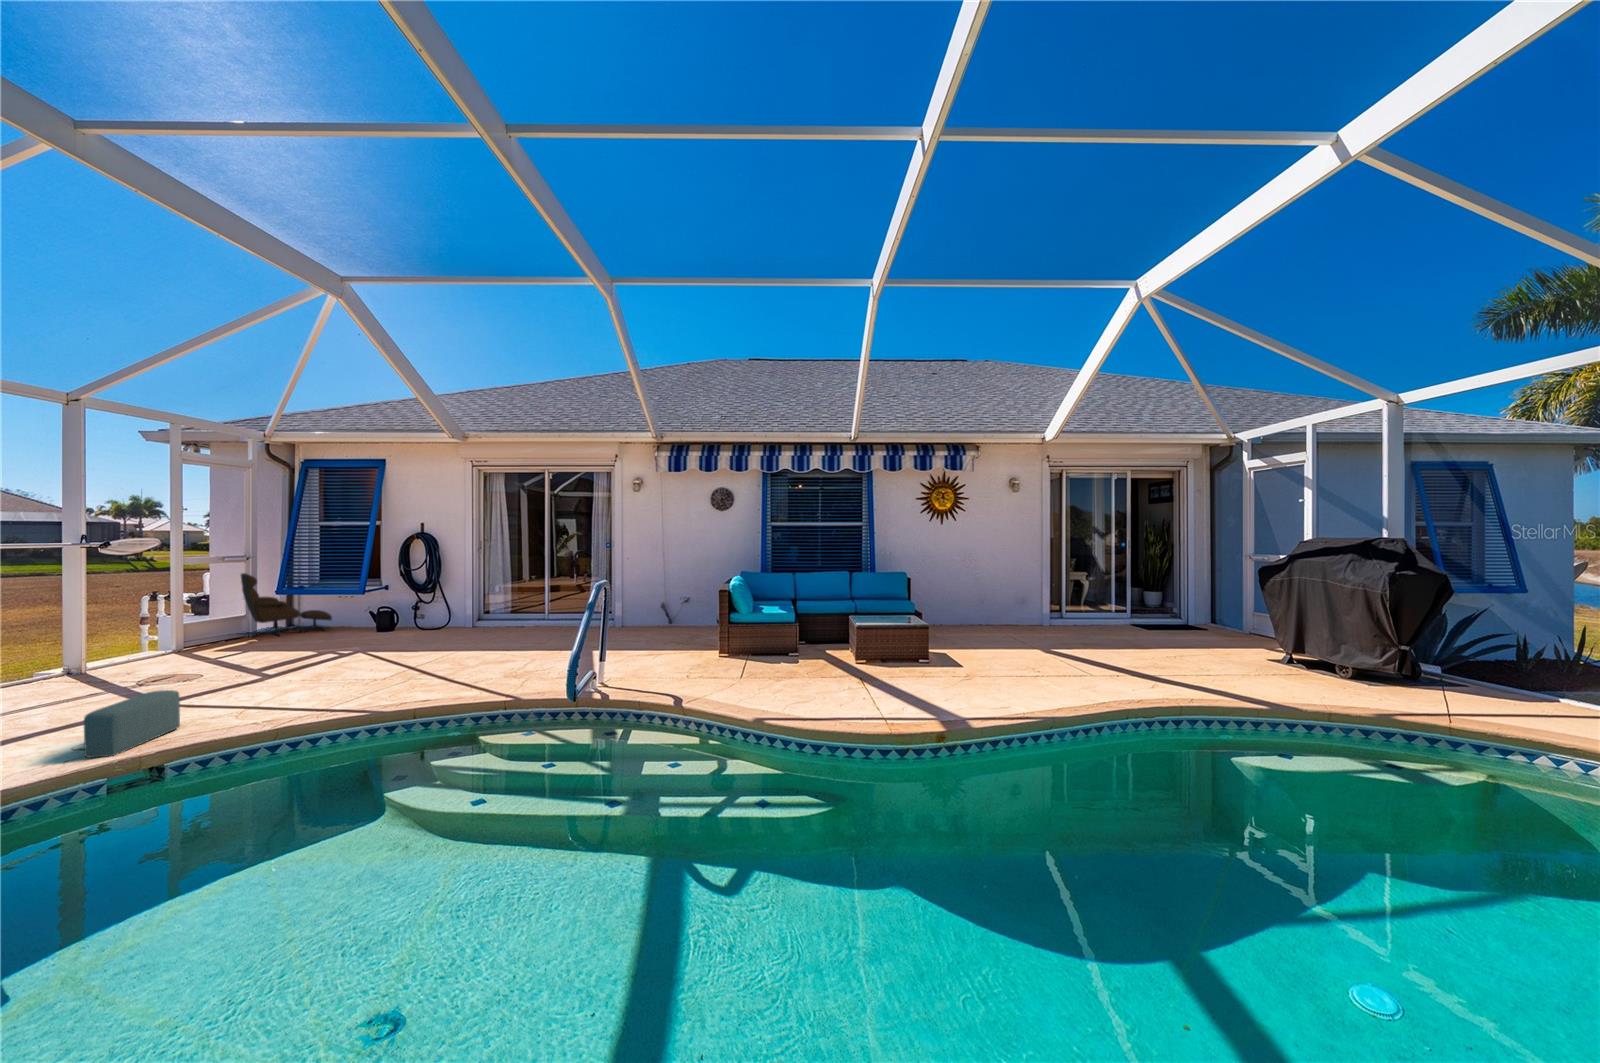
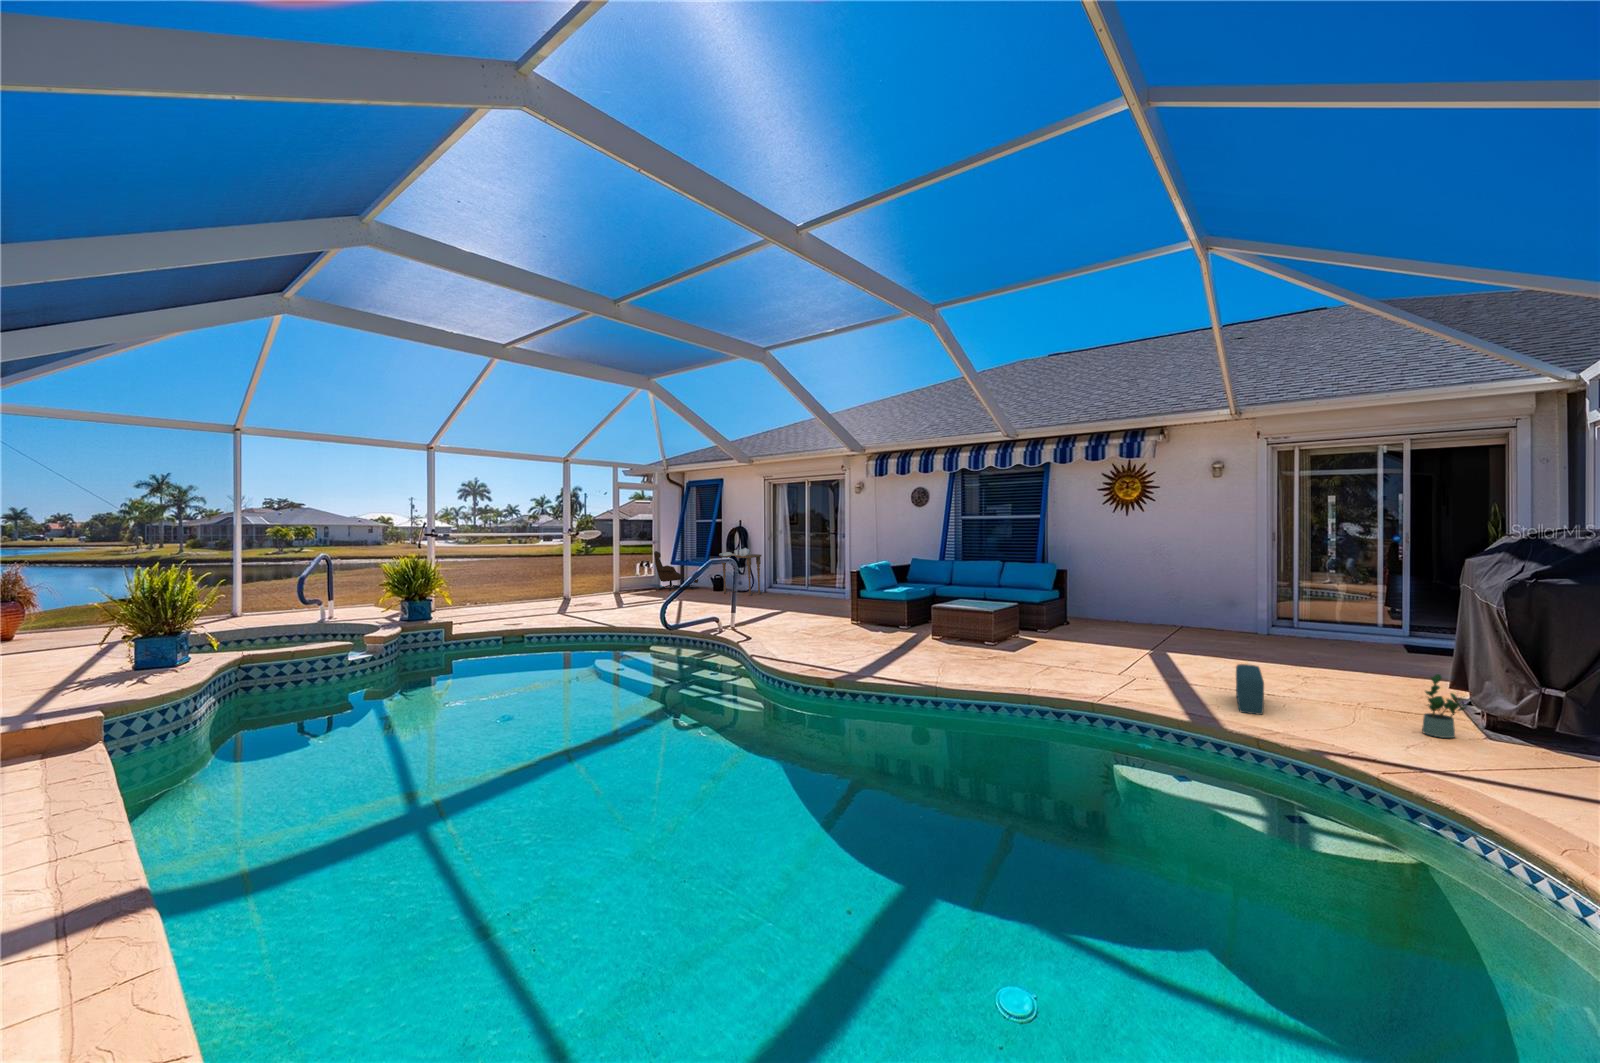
side table: none [393,563,467,633] -> present [719,548,762,596]
potted plant: none [1340,638,1372,685] -> present [1422,674,1465,738]
pouf: present [84,690,180,758] -> present [1236,664,1264,715]

